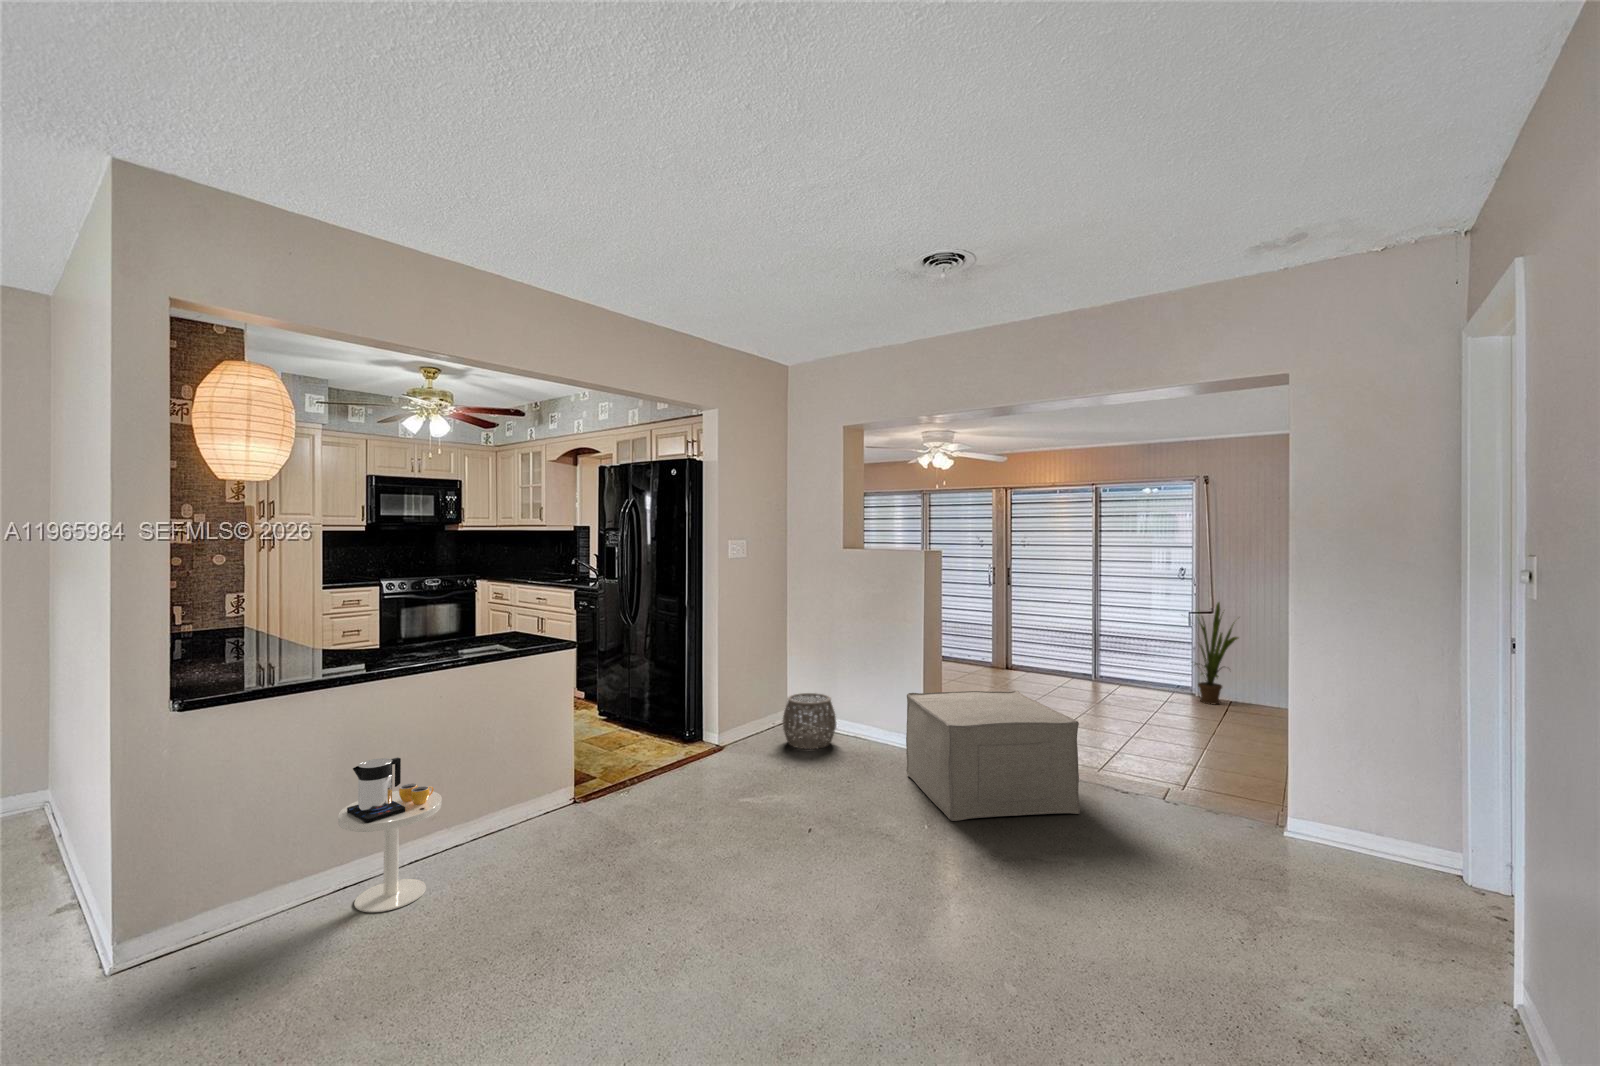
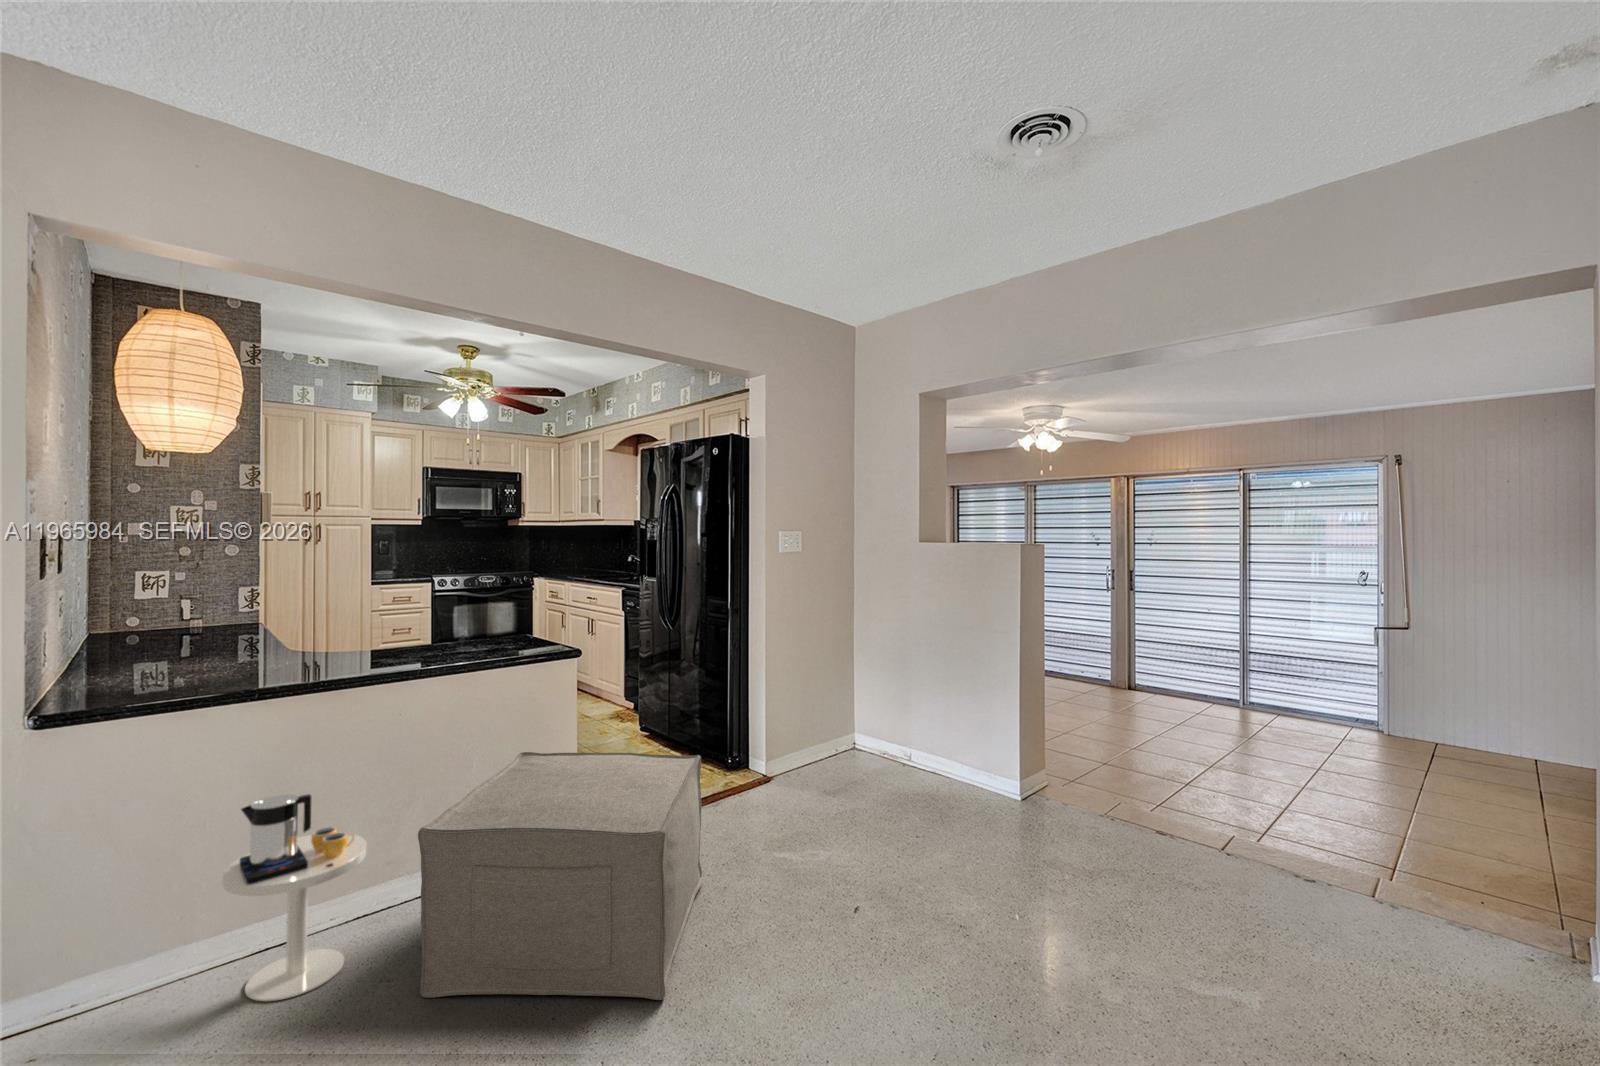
house plant: present [1195,602,1239,704] -> none [1361,614,1455,747]
ottoman: present [906,691,1080,821] -> present [418,752,702,1000]
woven basket: present [783,693,836,749] -> none [844,716,911,787]

